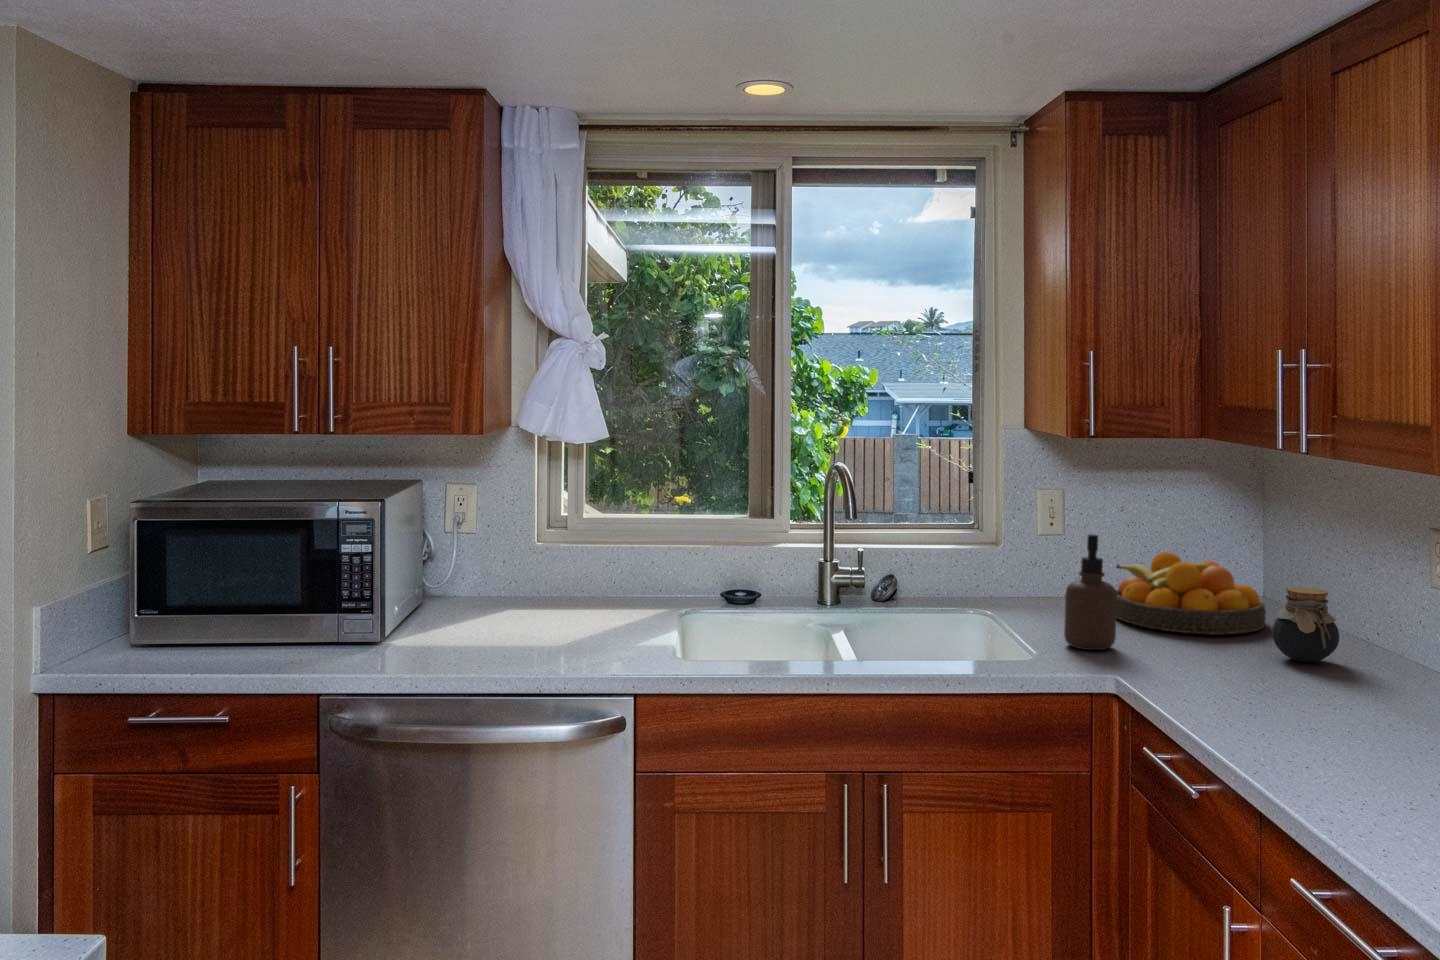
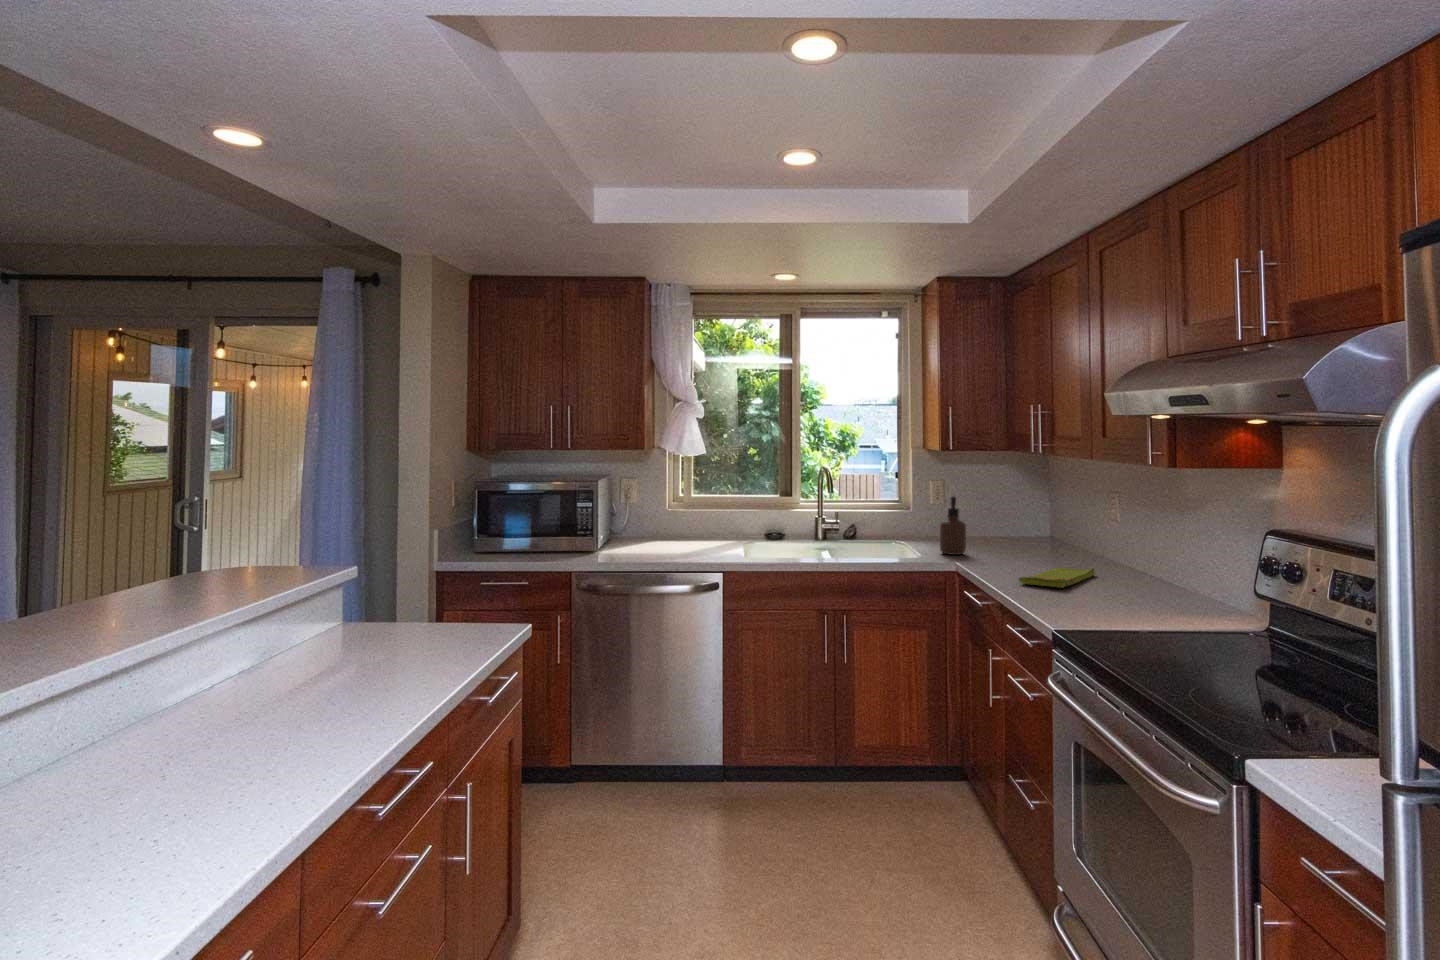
fruit bowl: present [1116,552,1266,634] -> none [968,510,1048,549]
jar: present [1272,587,1339,662] -> none [1045,522,1078,559]
dish towel: none [1252,696,1396,764] -> present [1019,568,1095,588]

